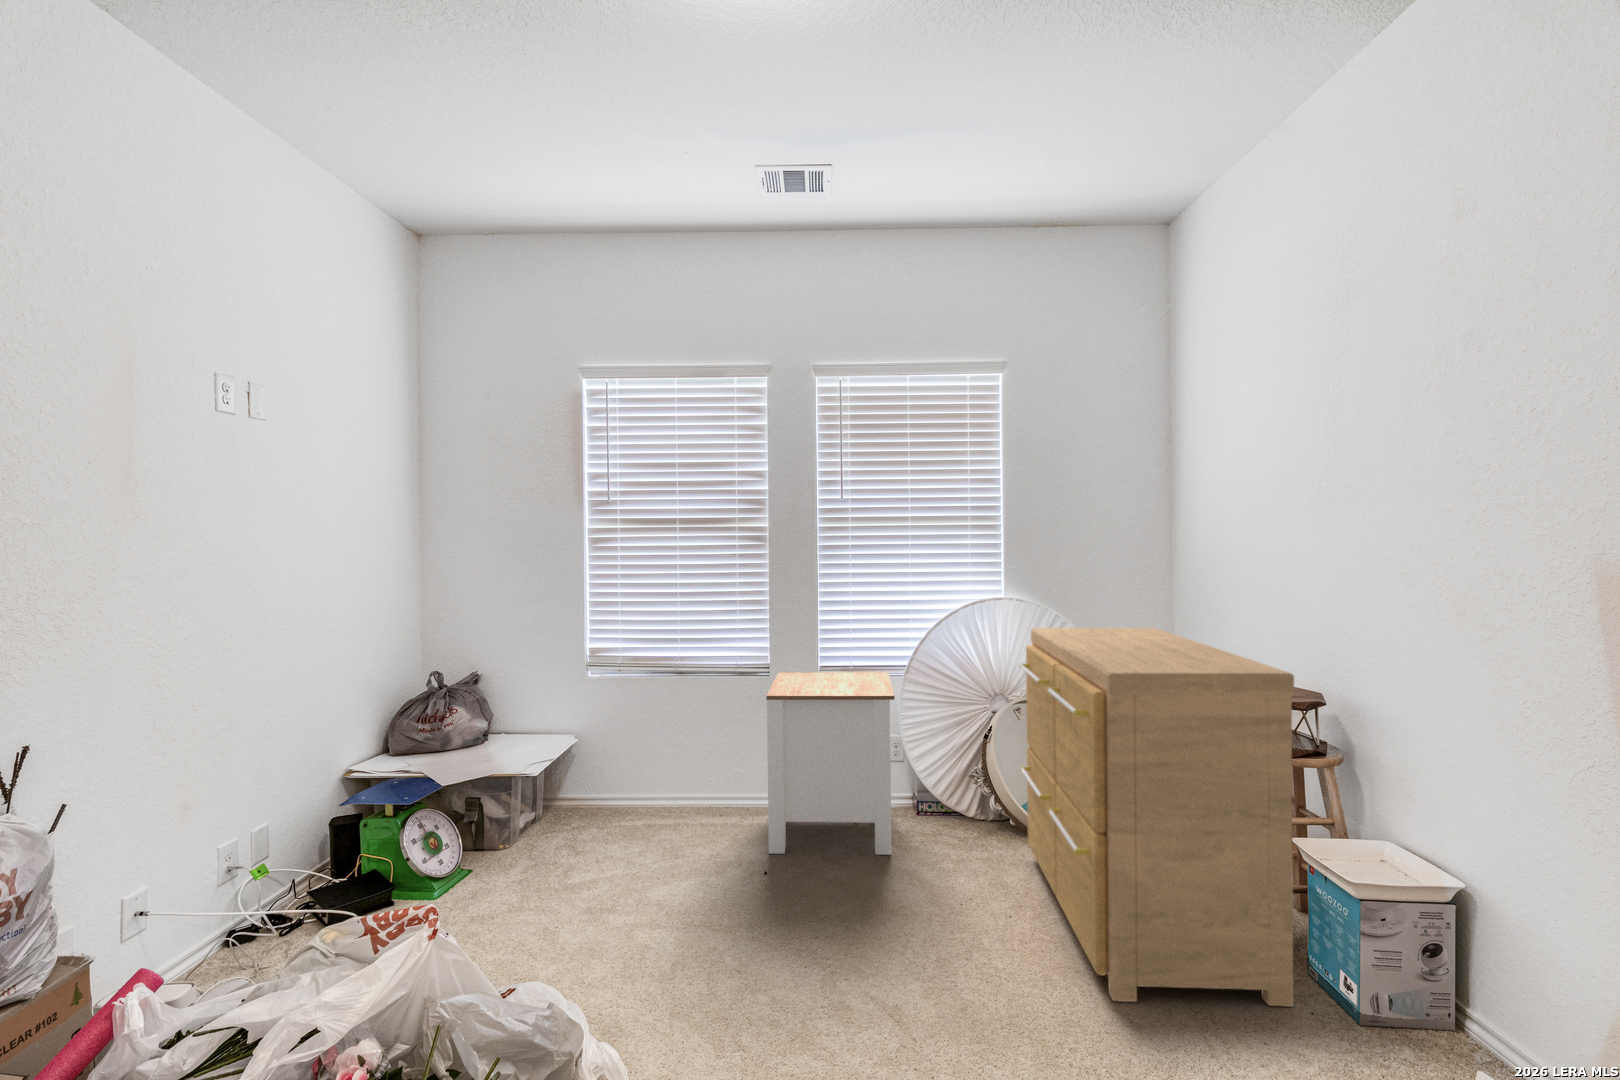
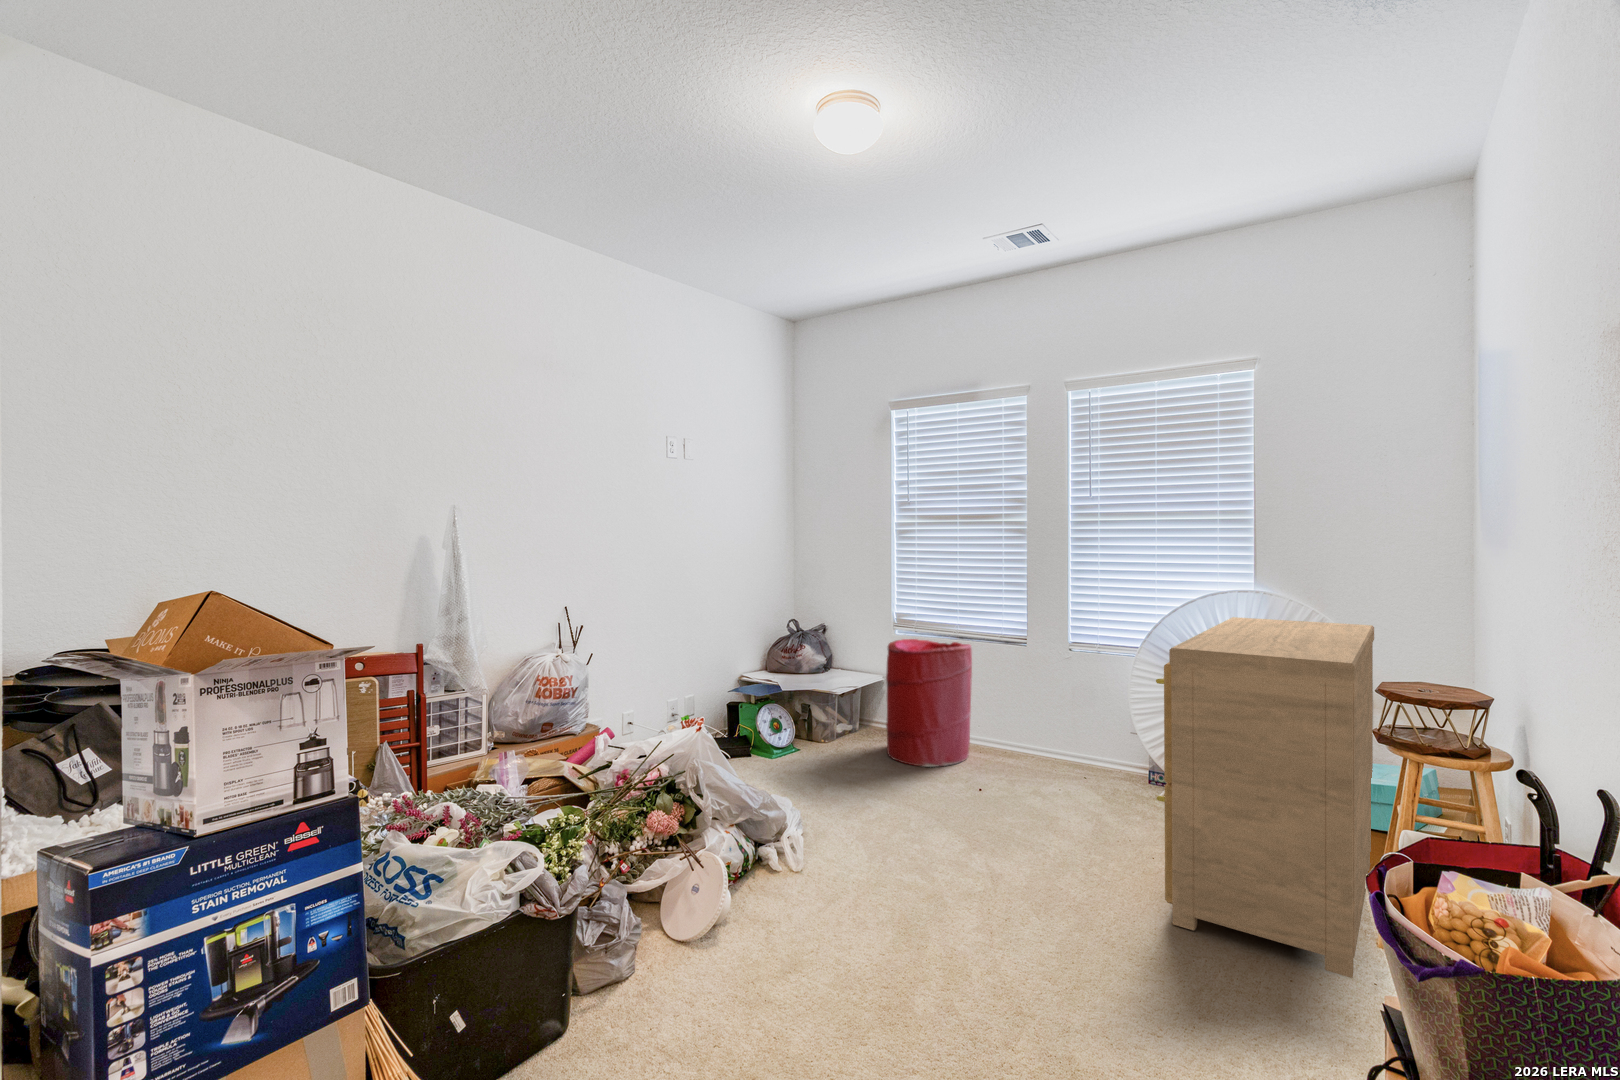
side table: present [766,672,895,855] -> none [993,643,1128,802]
laundry hamper: none [600,681,712,855] -> present [886,639,972,767]

